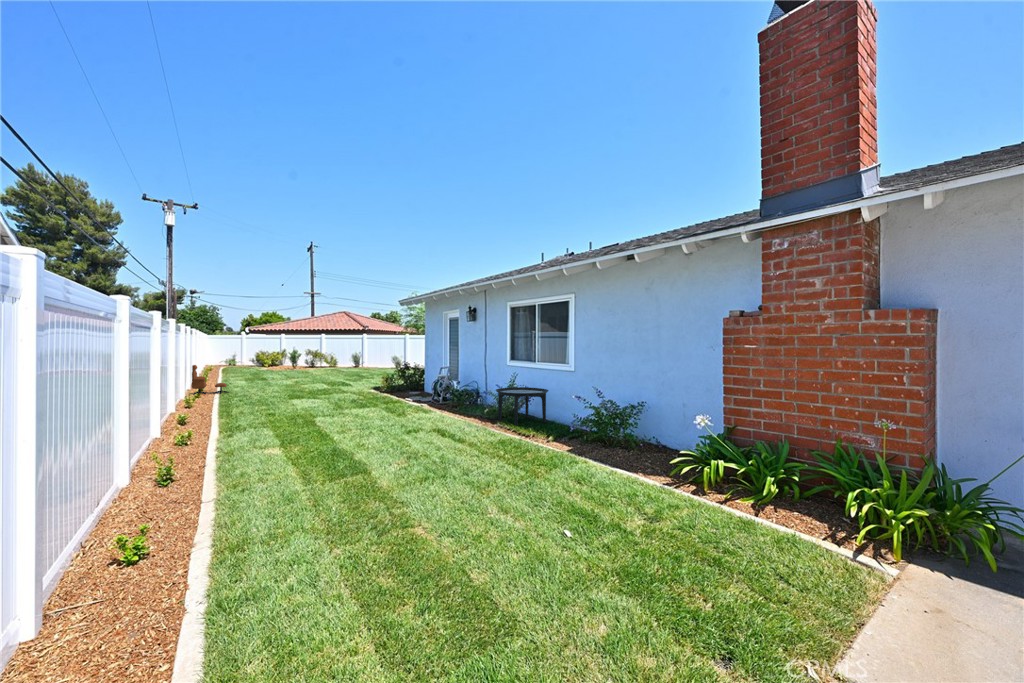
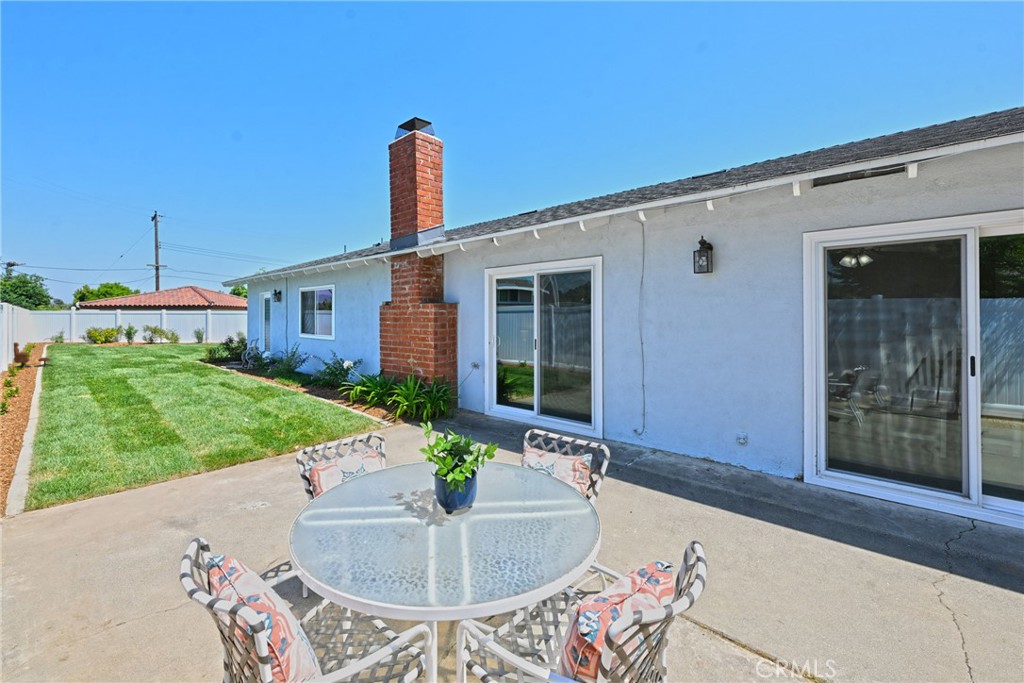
round table: present [496,387,548,425] -> none [270,354,311,379]

